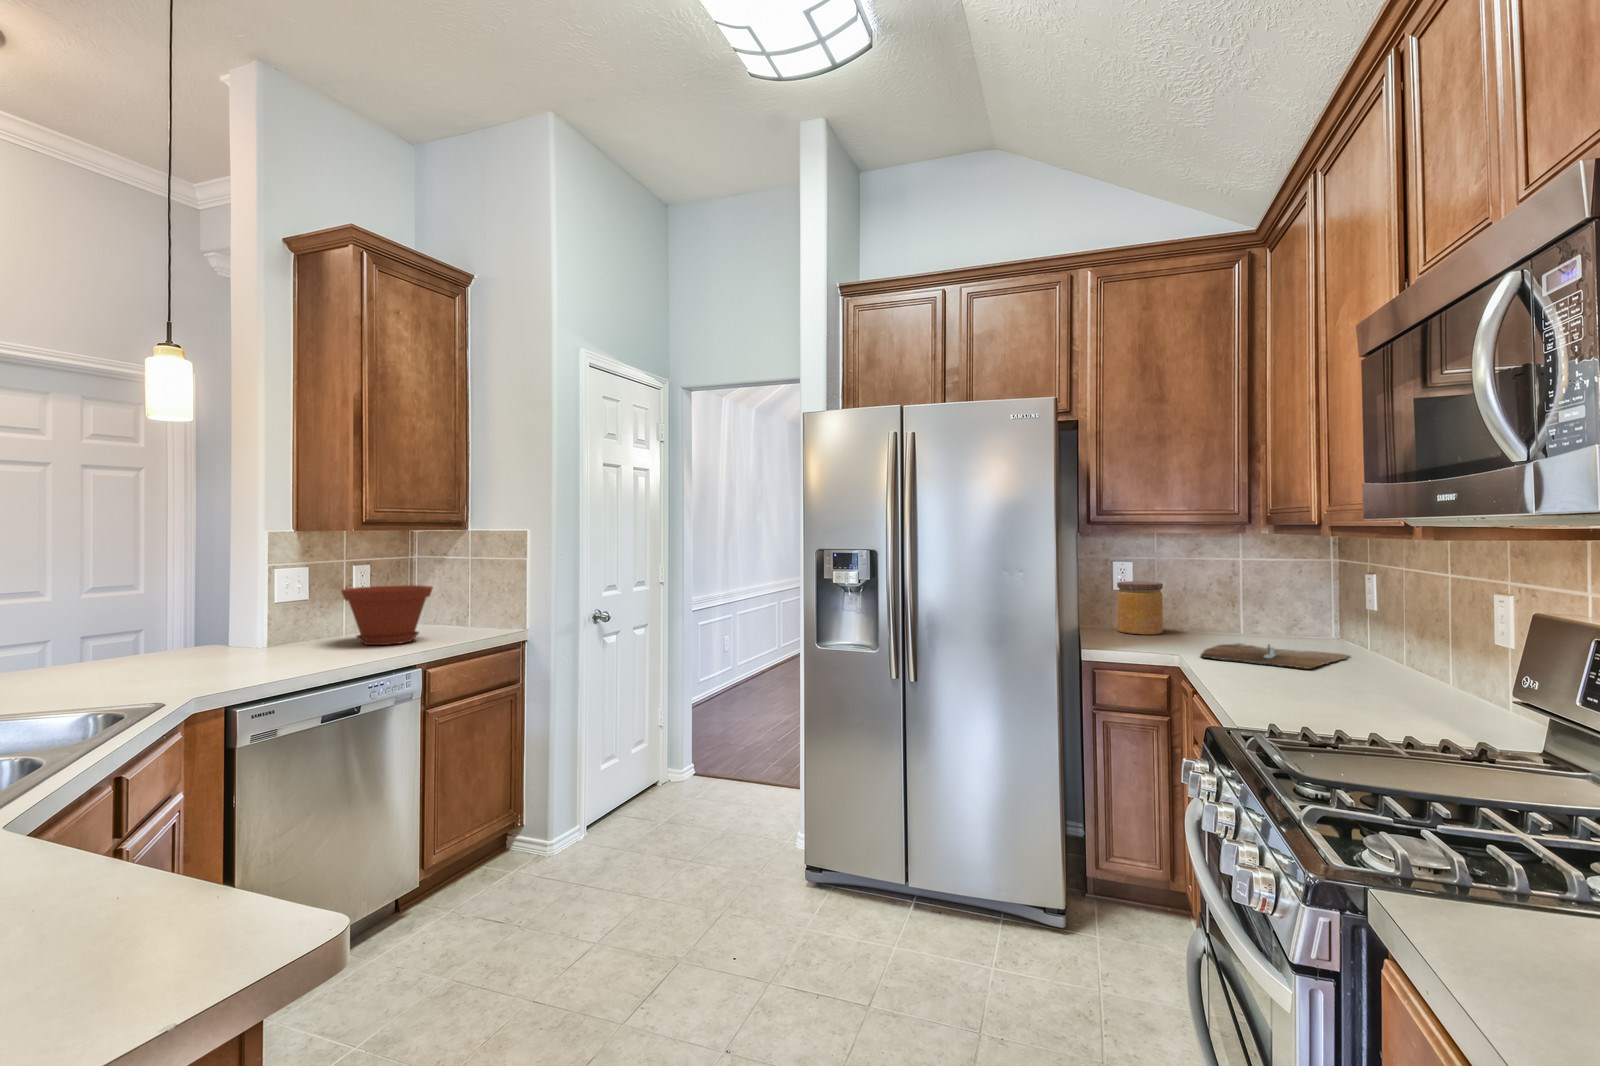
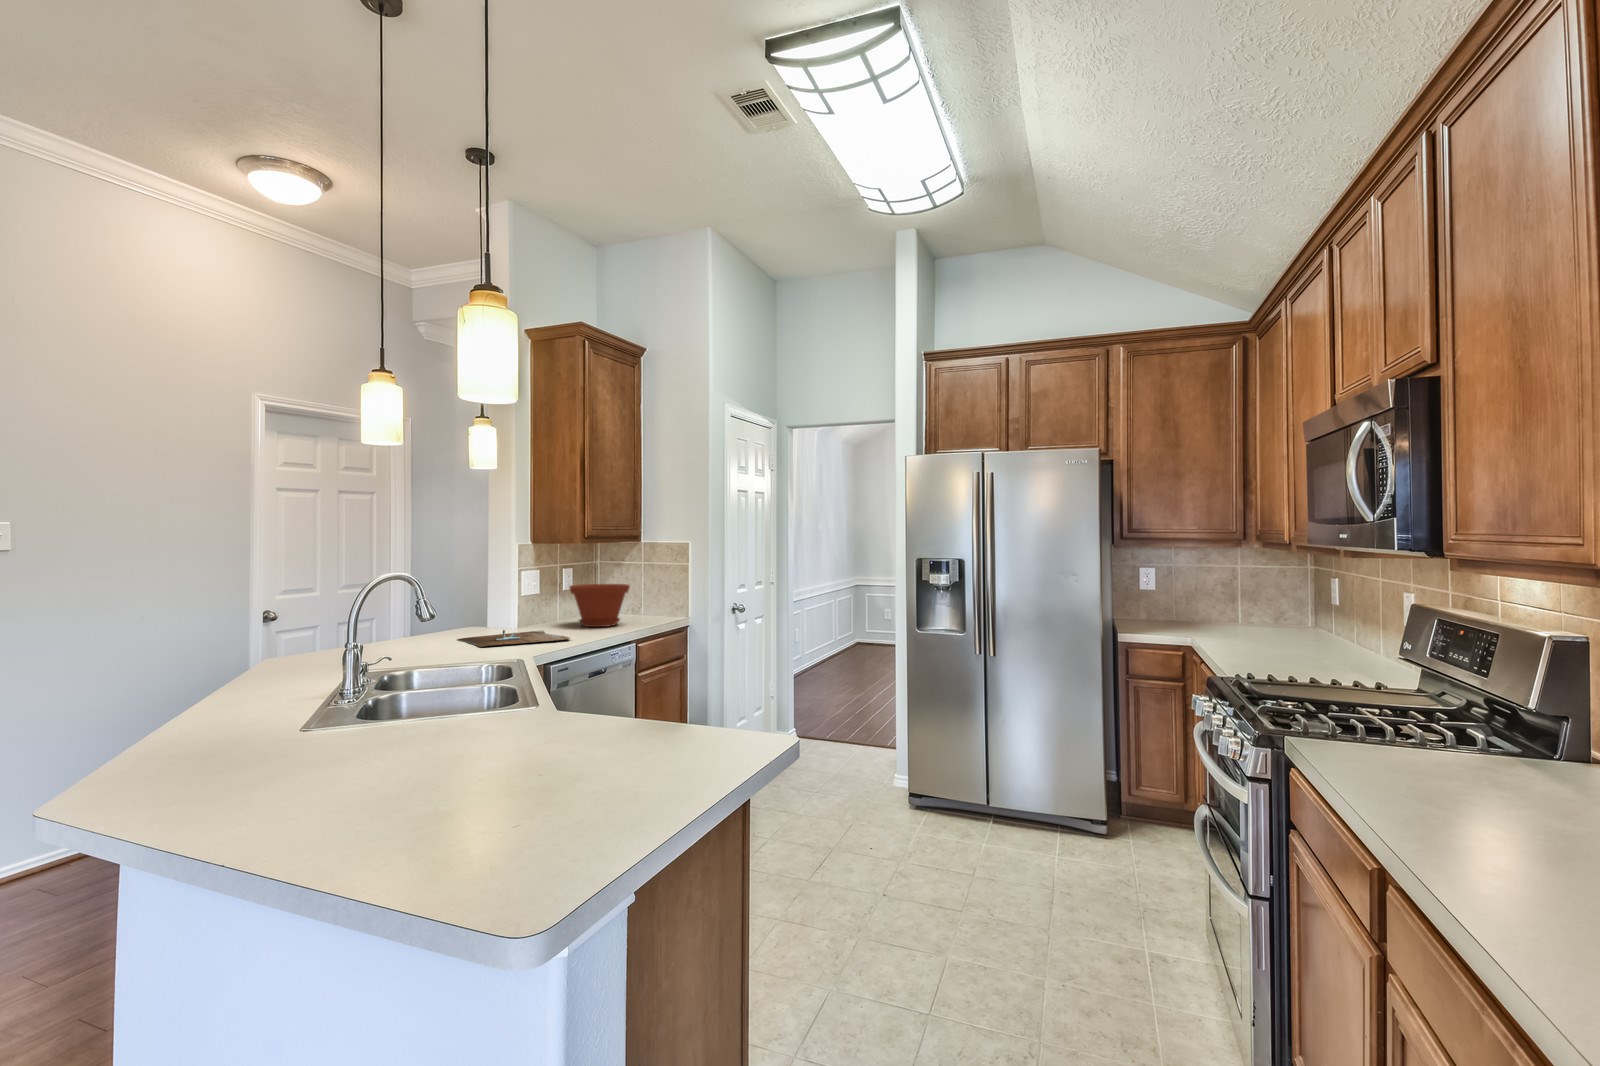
jar: present [1117,581,1163,634] -> none [1142,583,1178,623]
cutting board: present [1201,643,1349,669] -> present [457,630,570,647]

